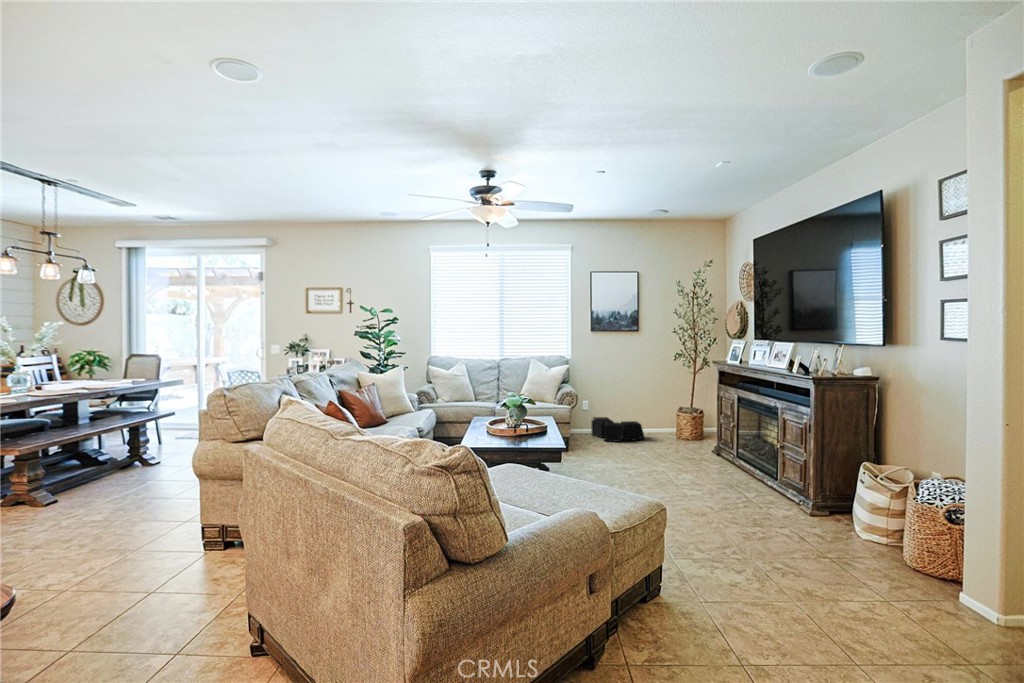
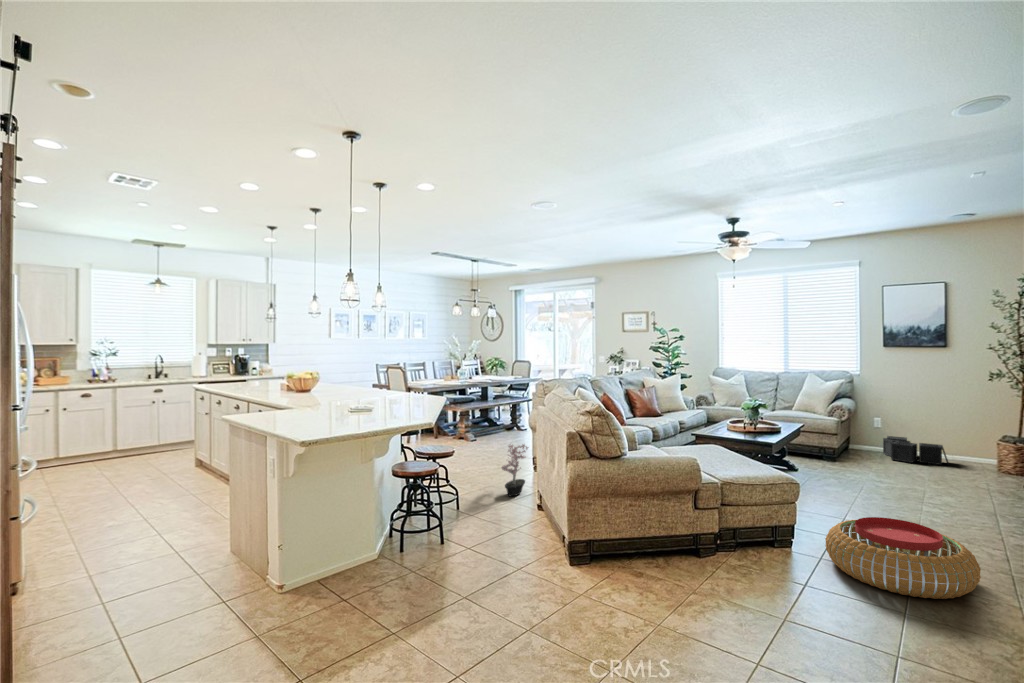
potted plant: none [145,515,219,645] -> present [502,444,528,496]
pouf: none [706,533,880,642] -> present [825,517,981,599]

